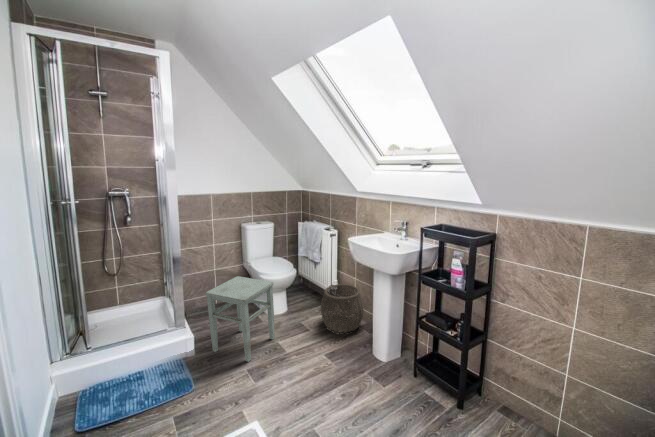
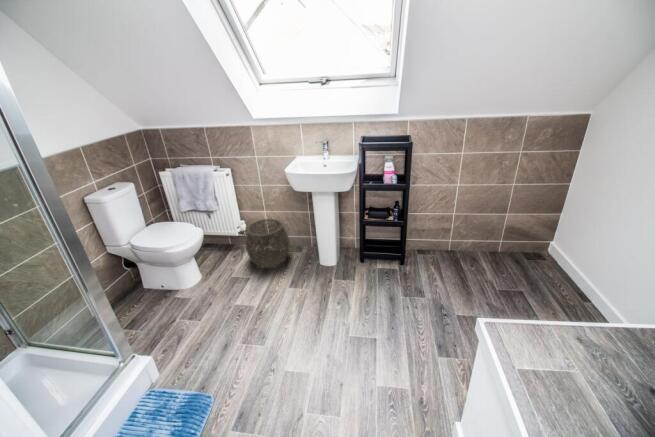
stool: present [206,276,275,362] -> none [147,244,230,351]

